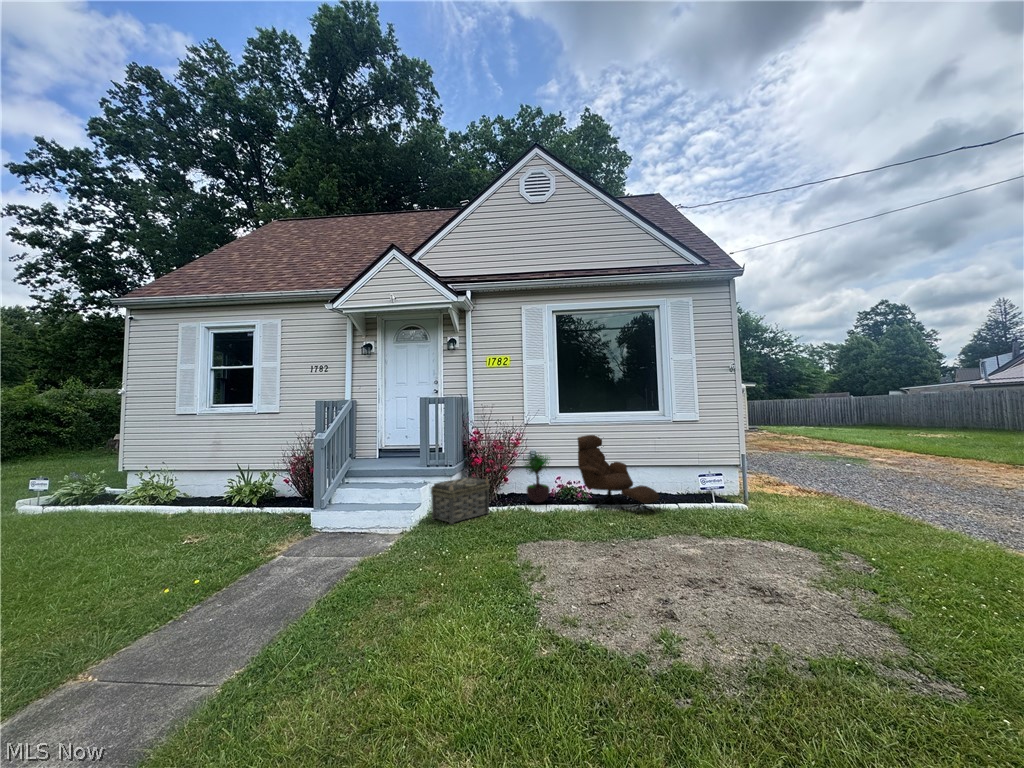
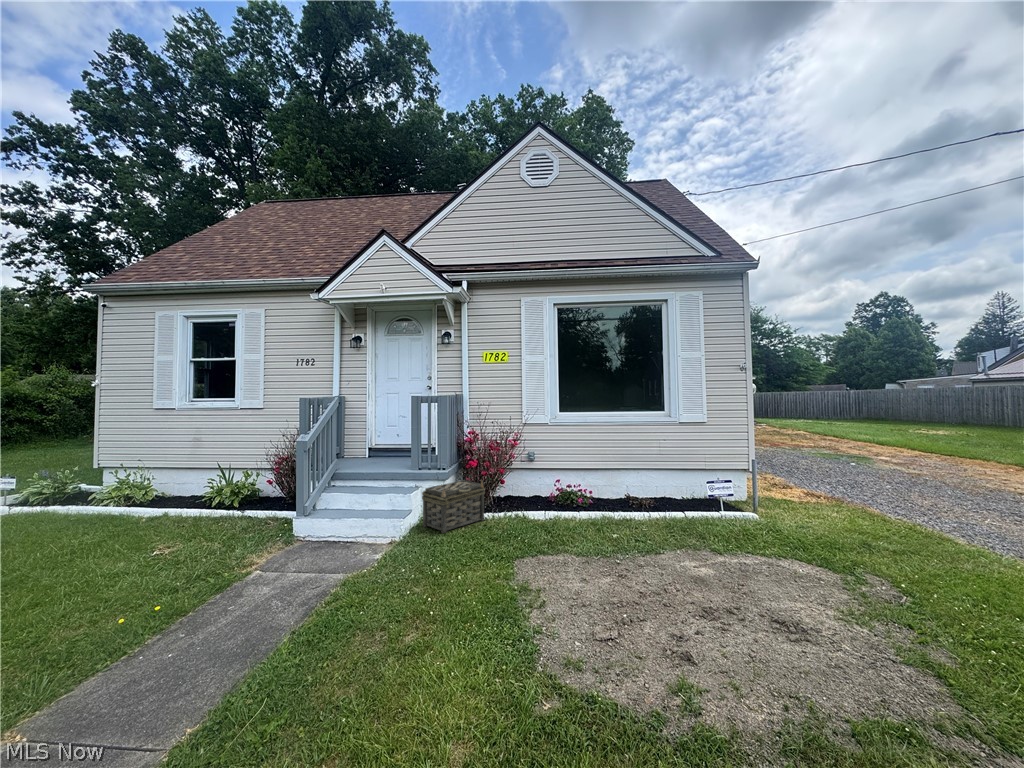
lounge chair: present [578,435,659,514] -> none [578,436,665,522]
potted tree: present [524,454,550,503] -> none [518,450,551,506]

